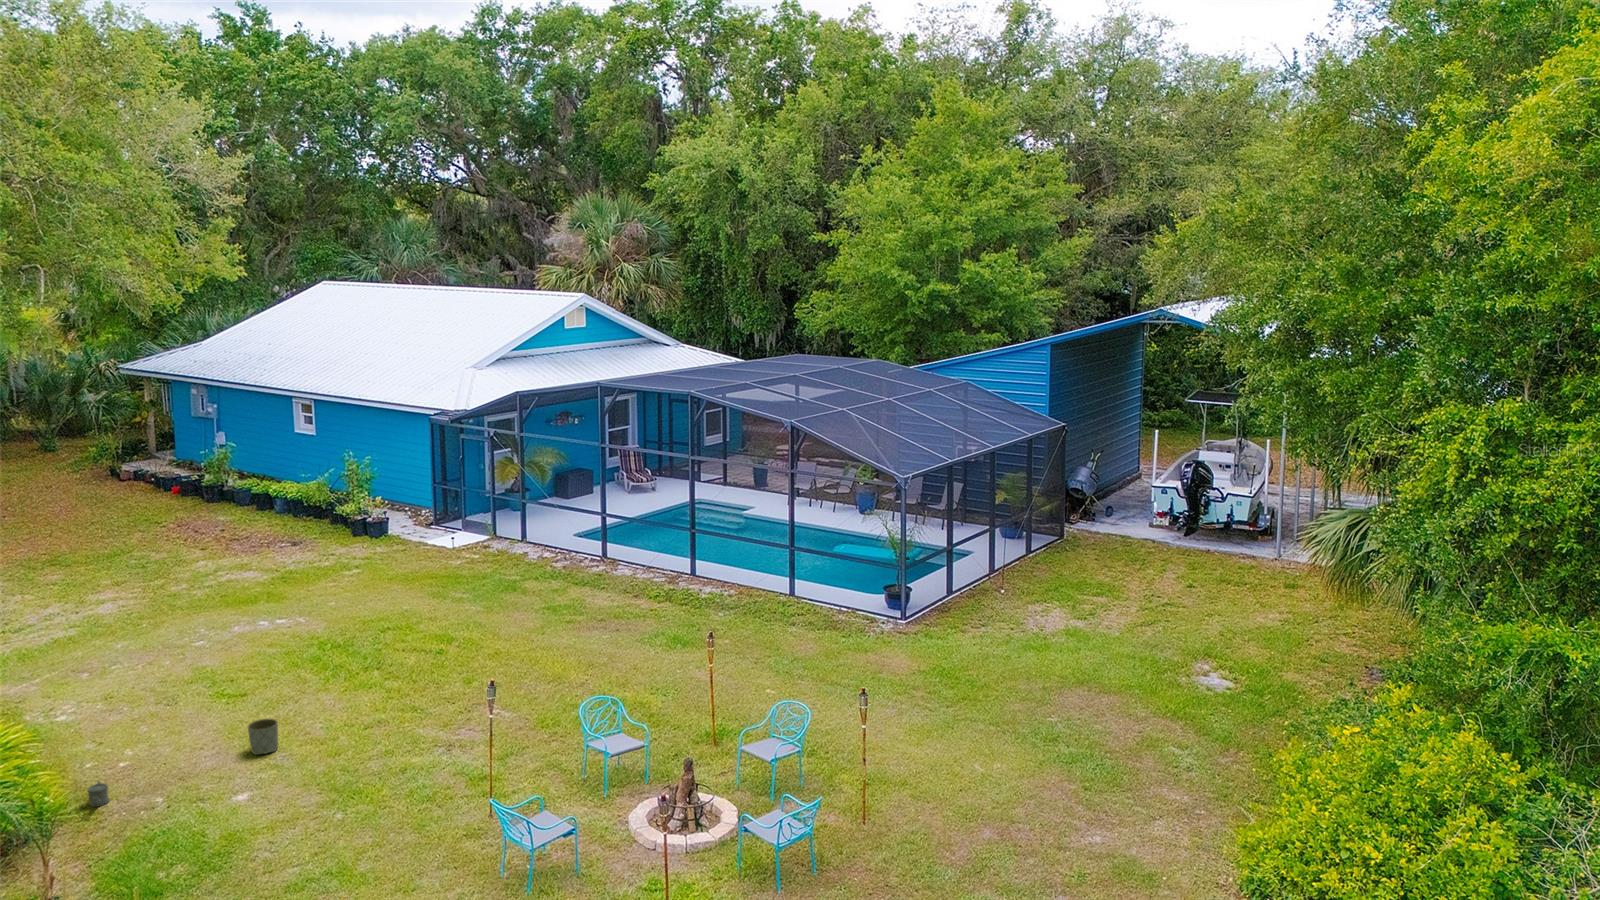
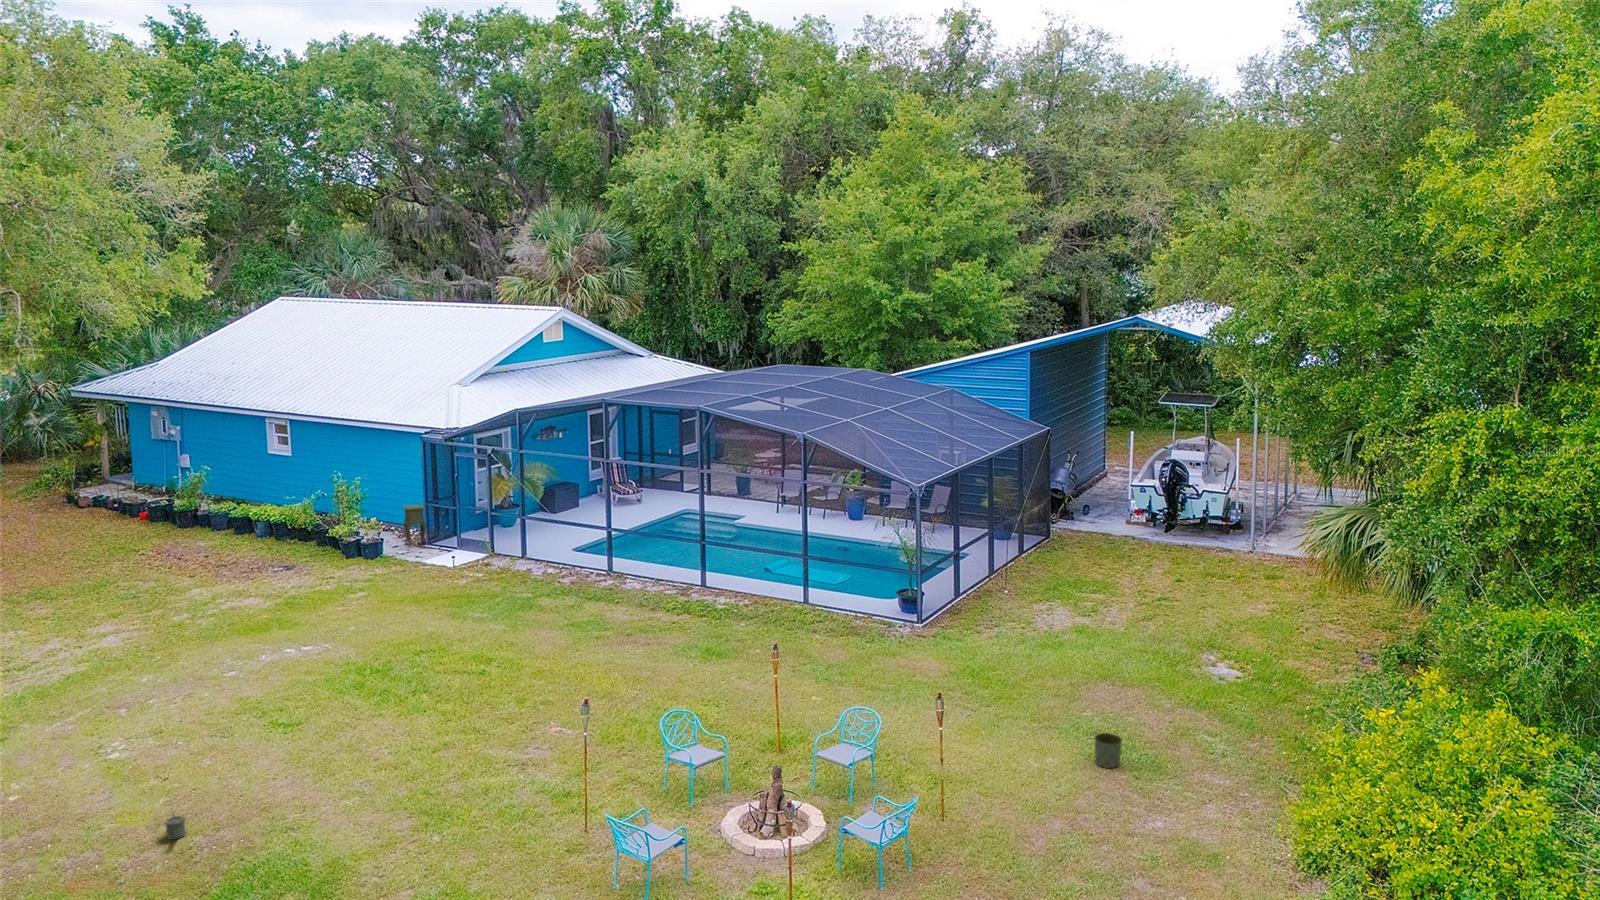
side table: none [412,485,434,529] -> present [404,505,426,547]
planter: present [248,719,278,755] -> present [1095,733,1122,768]

